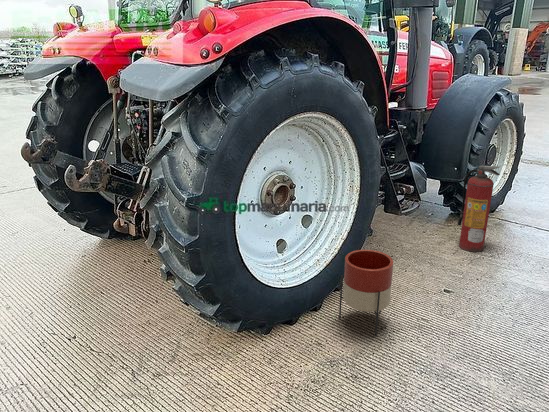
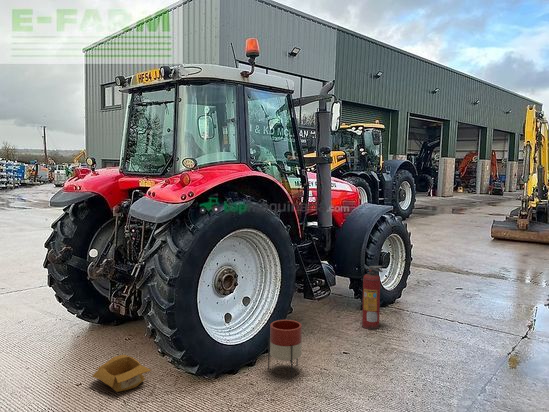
cardboard box: none [88,293,173,353] -> present [92,355,151,392]

